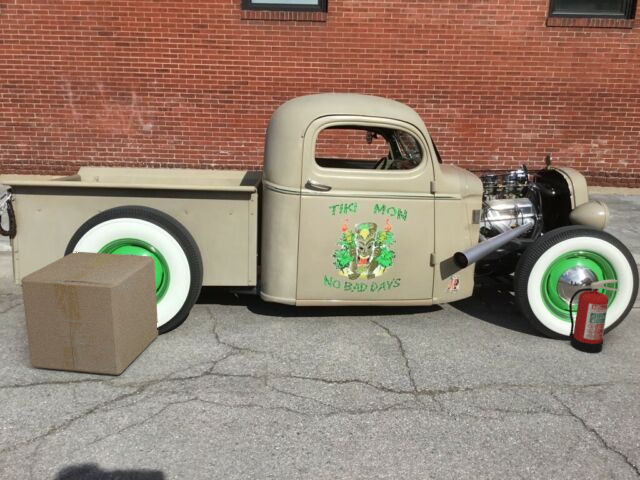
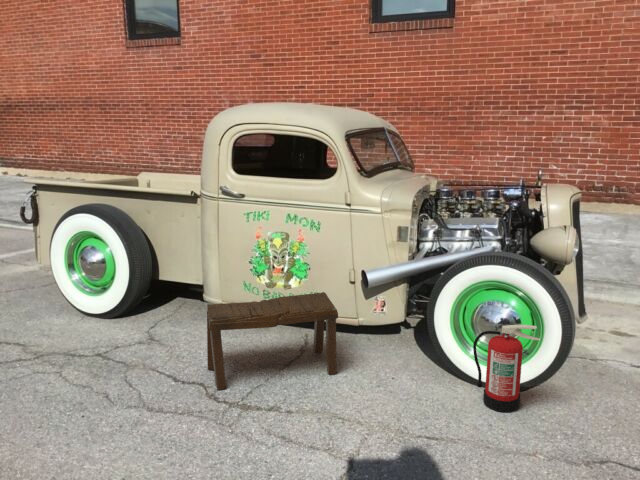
cardboard box: present [21,252,158,375] -> none [7,237,123,339]
bench: none [331,277,457,387] -> present [207,292,338,390]

